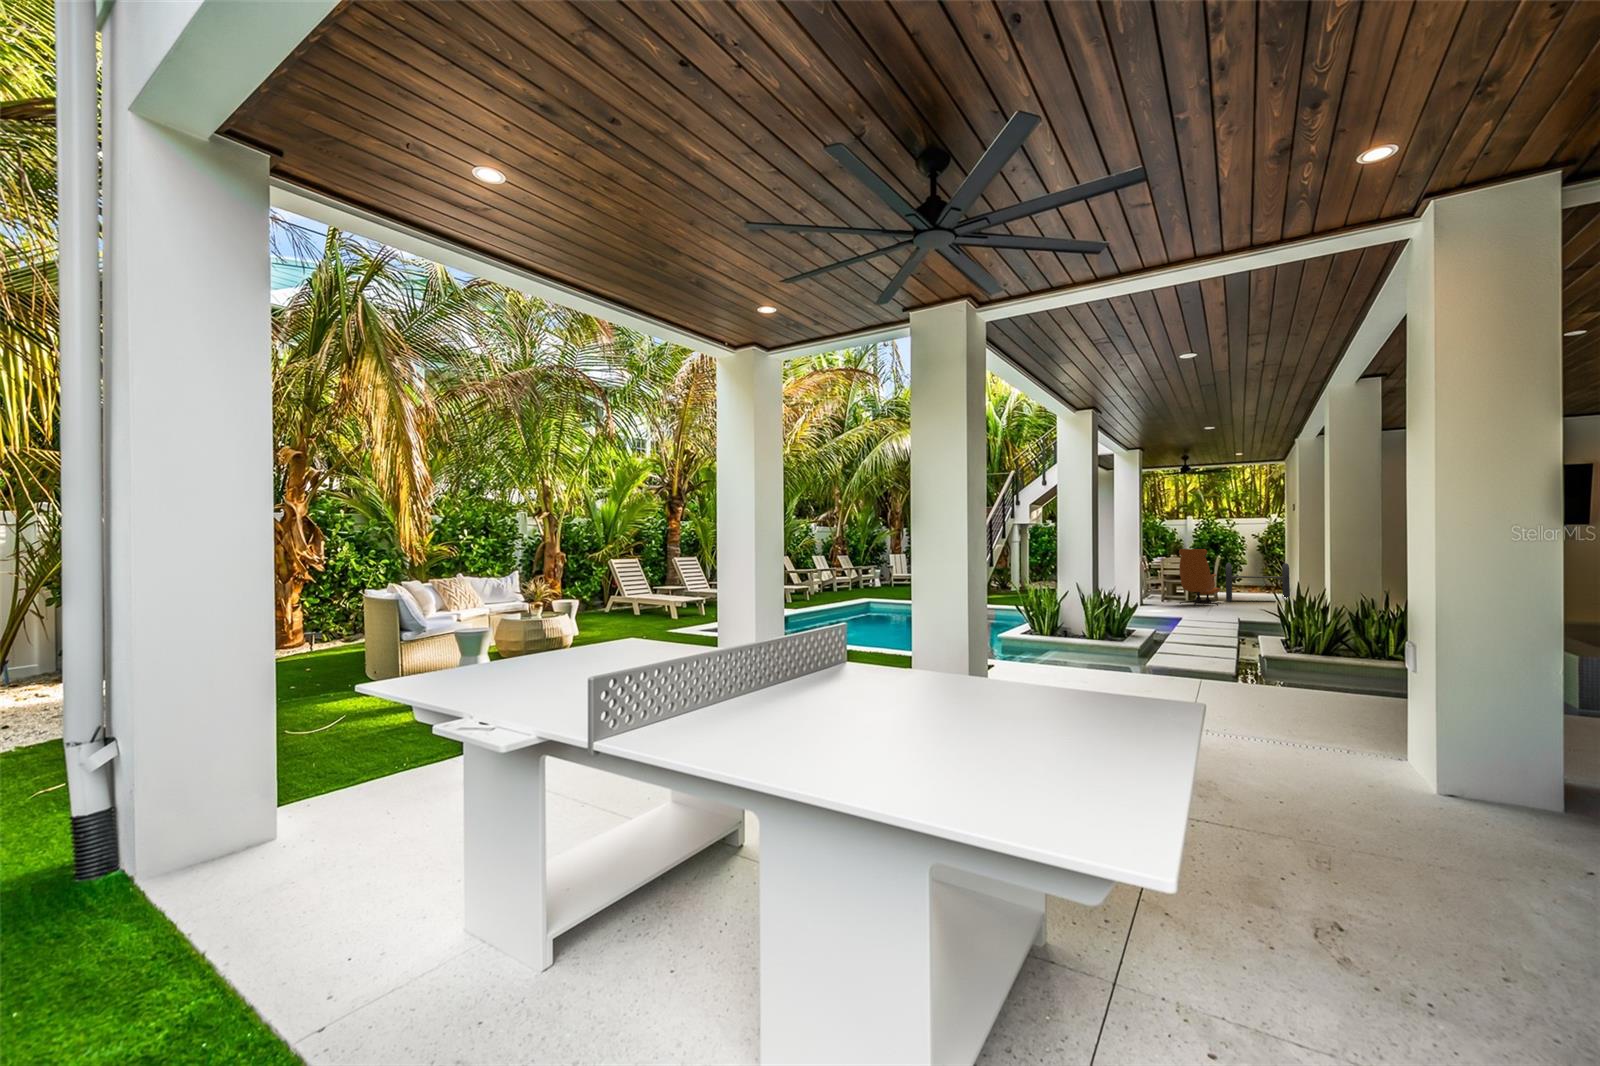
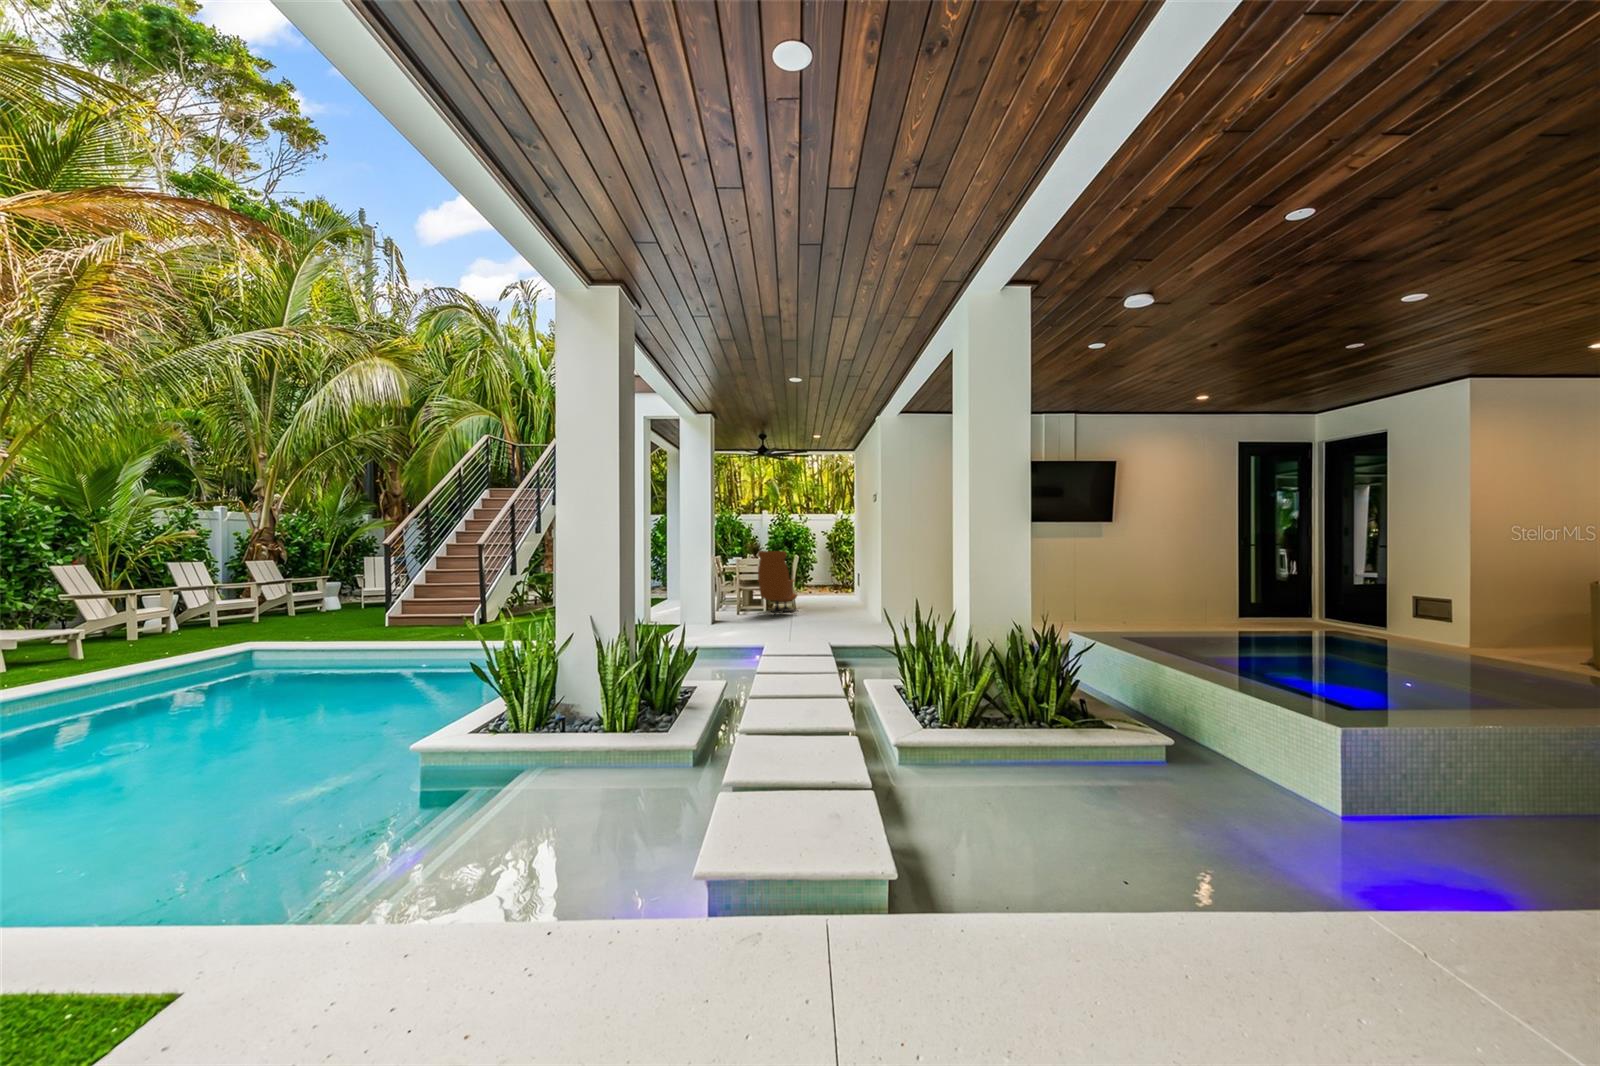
bench: present [1226,563,1290,602] -> none [803,564,862,608]

